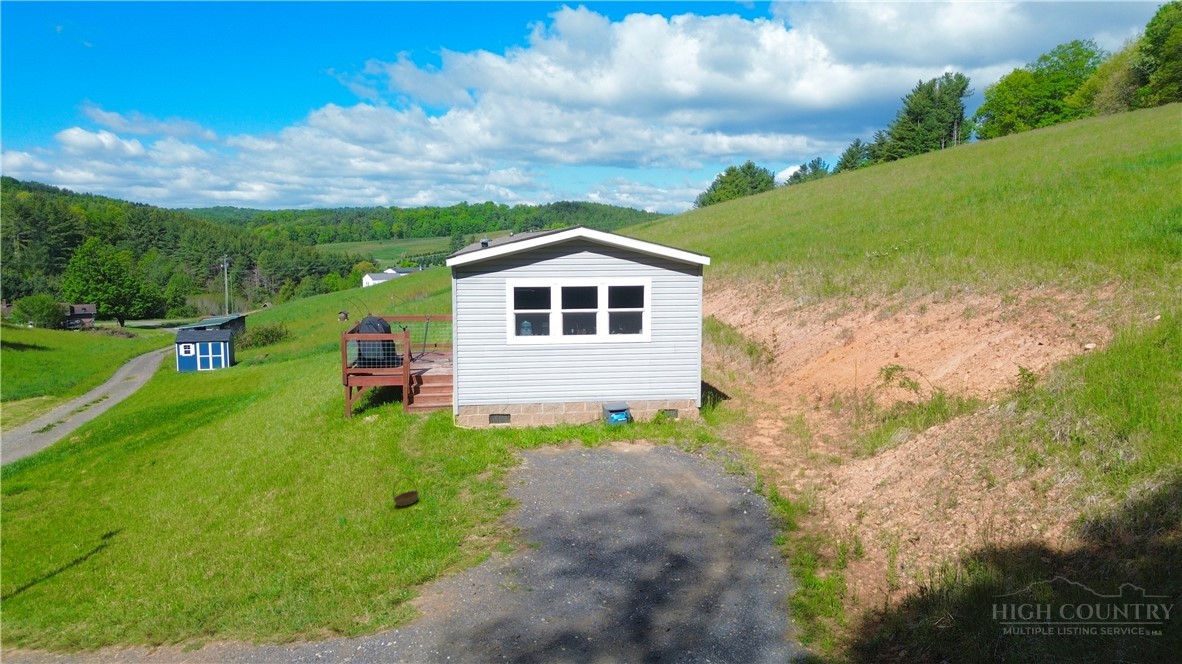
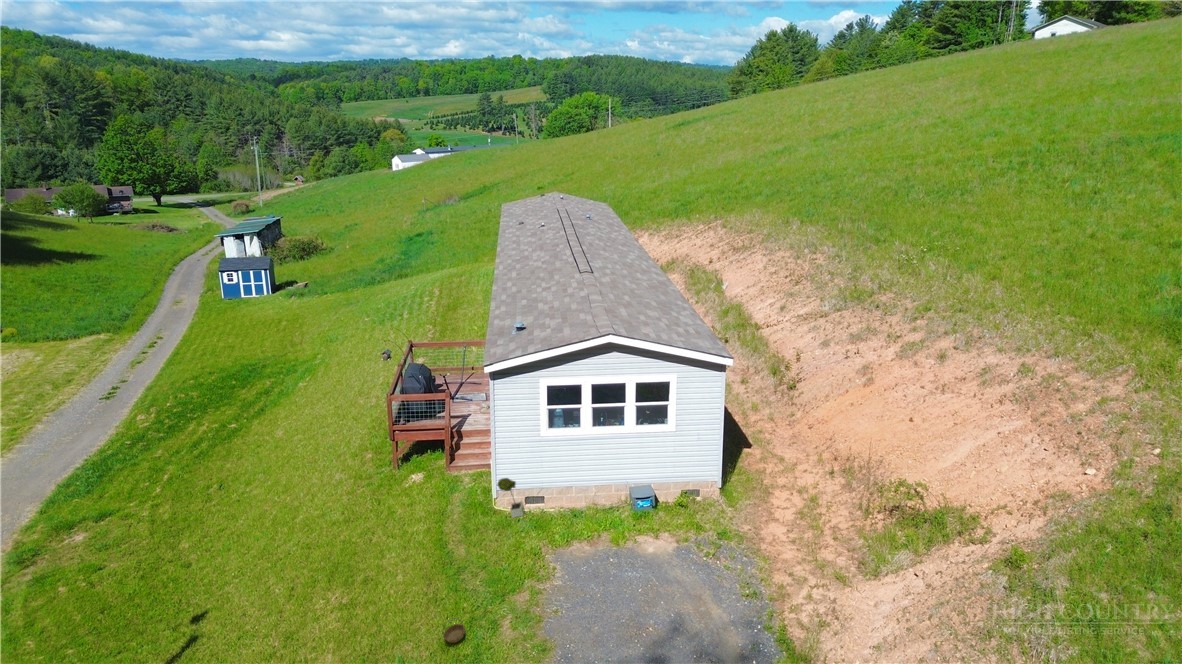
potted tree: none [460,388,489,434] -> present [497,478,524,518]

